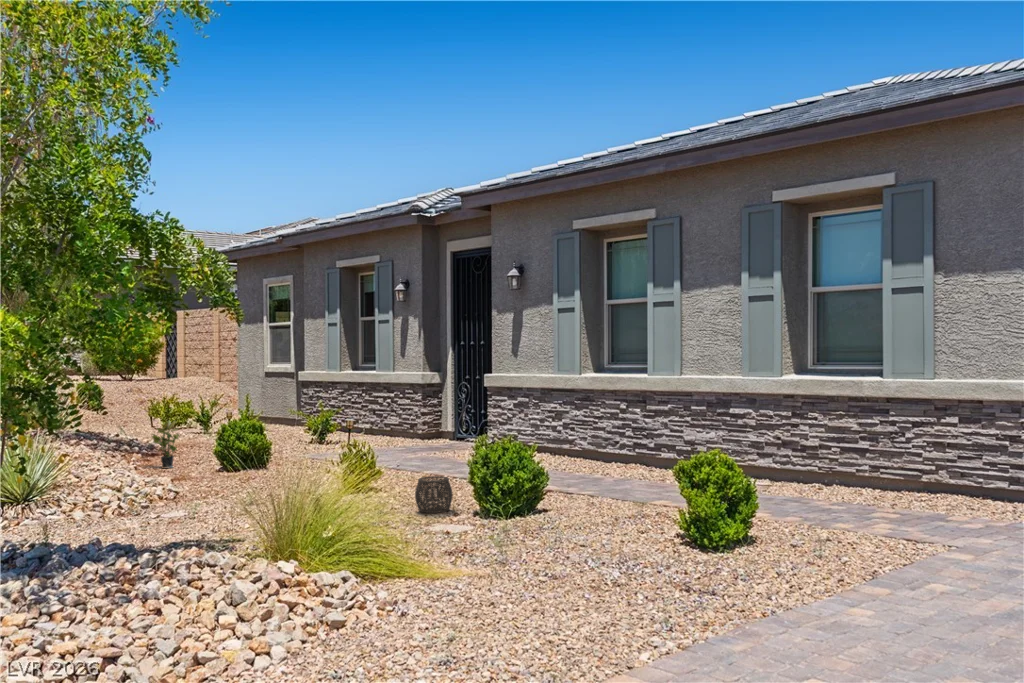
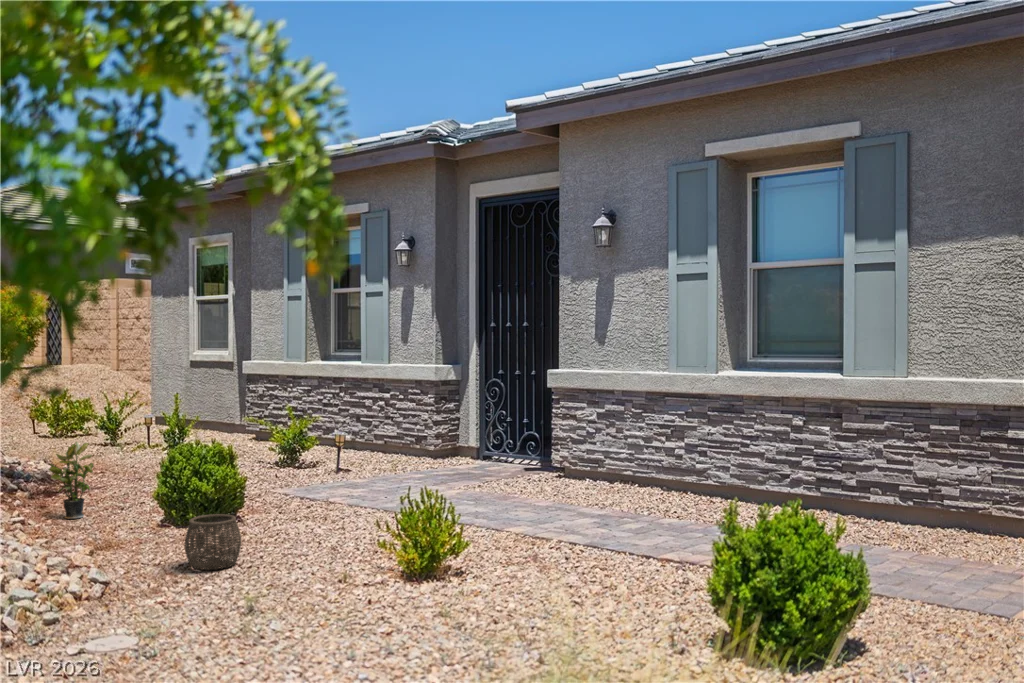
woven basket: present [415,476,453,513] -> present [184,514,242,570]

